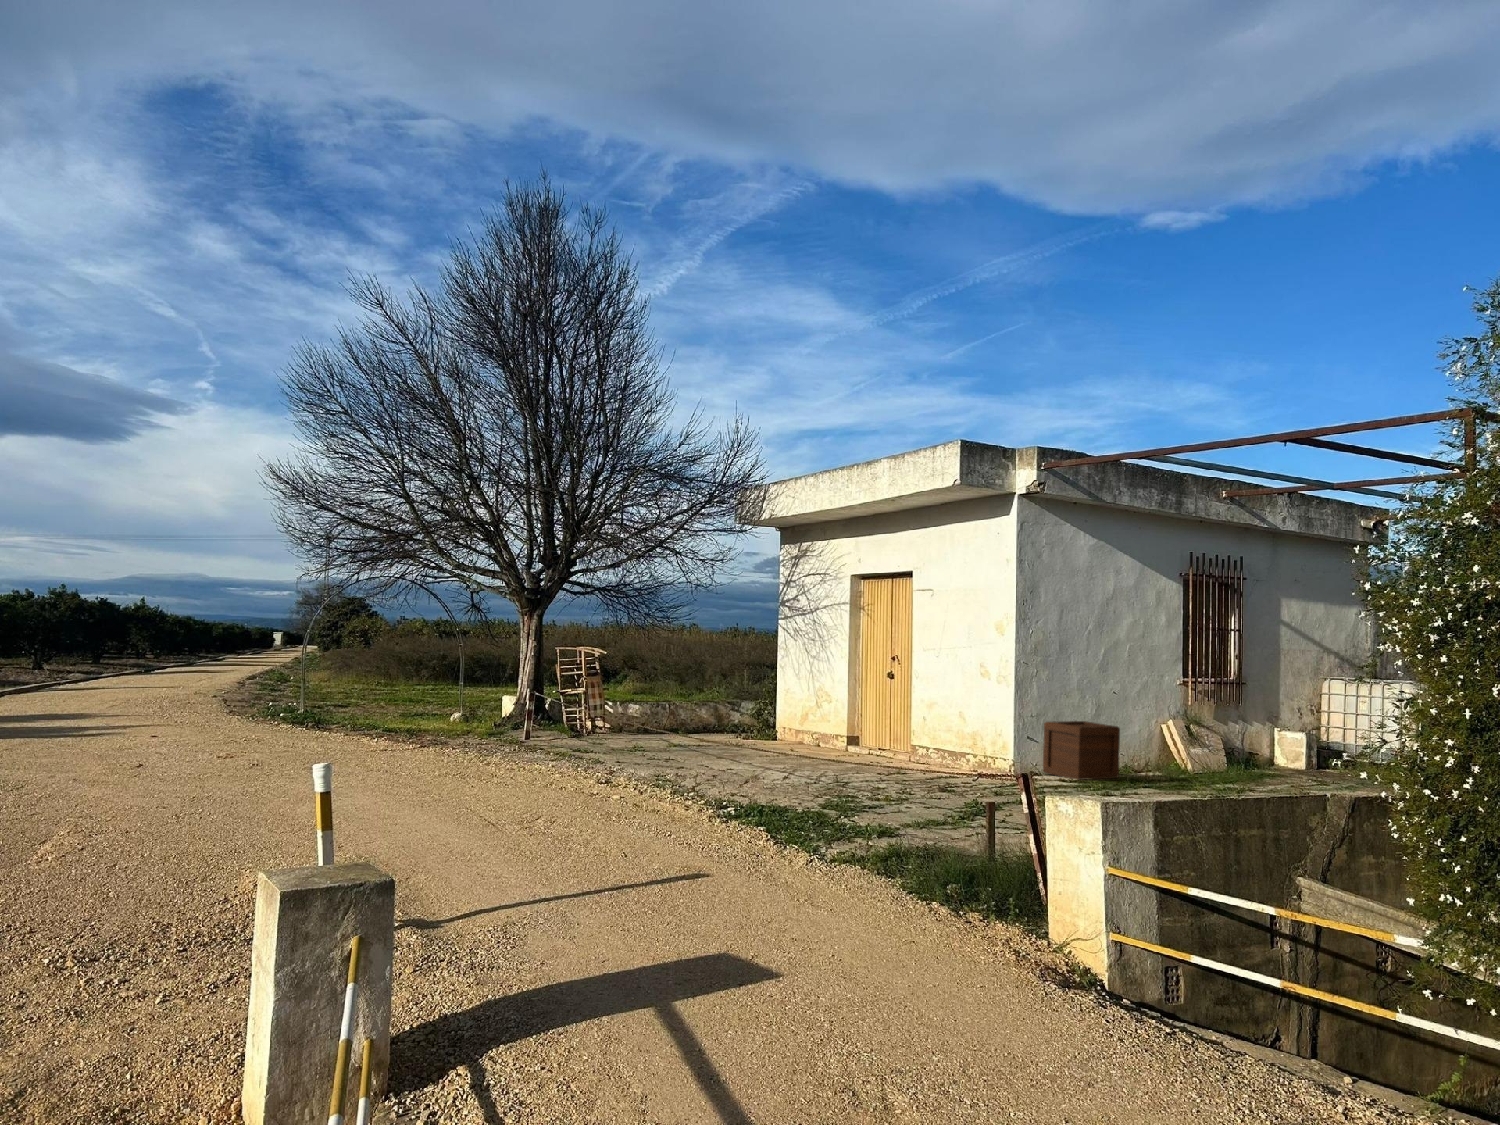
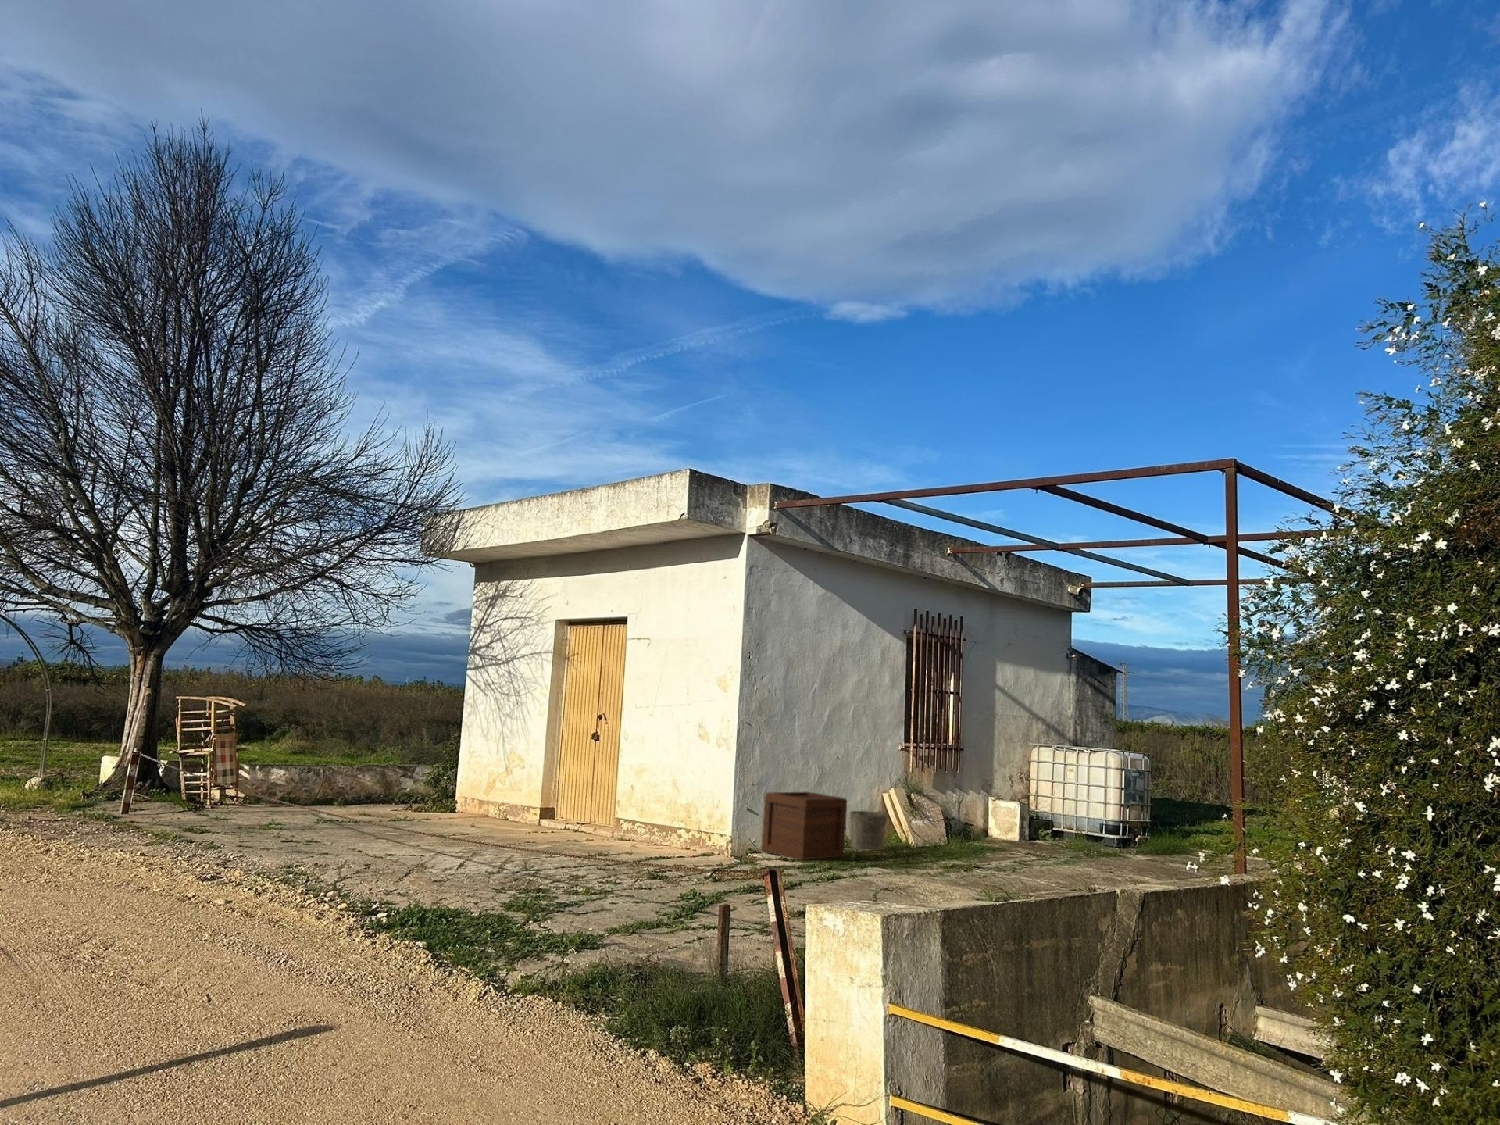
bucket: none [1127,739,1167,775] -> present [850,811,887,851]

